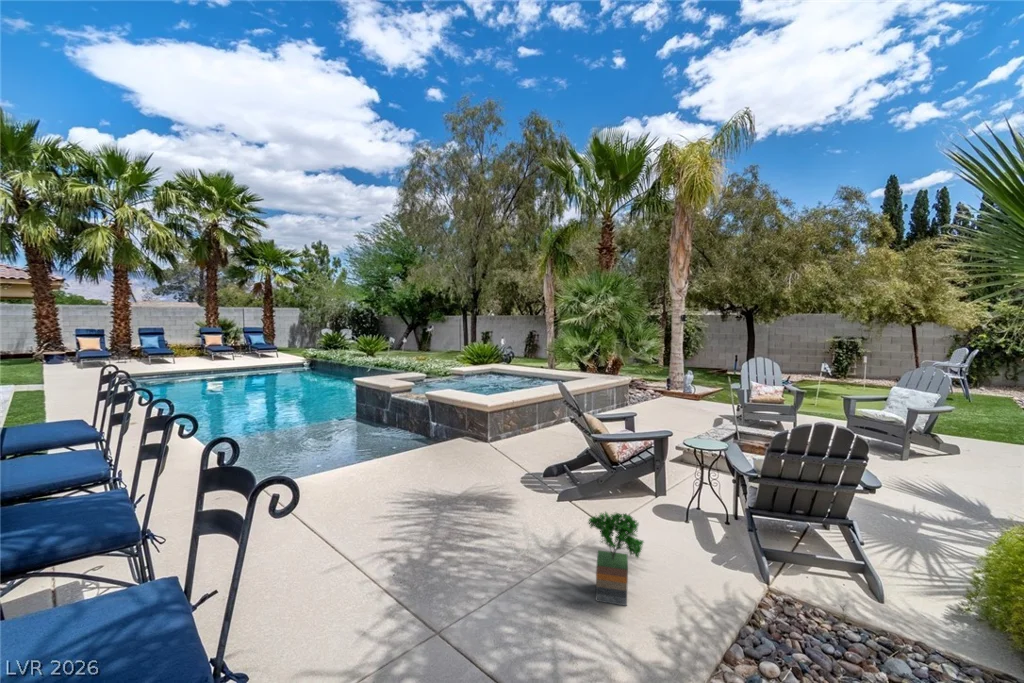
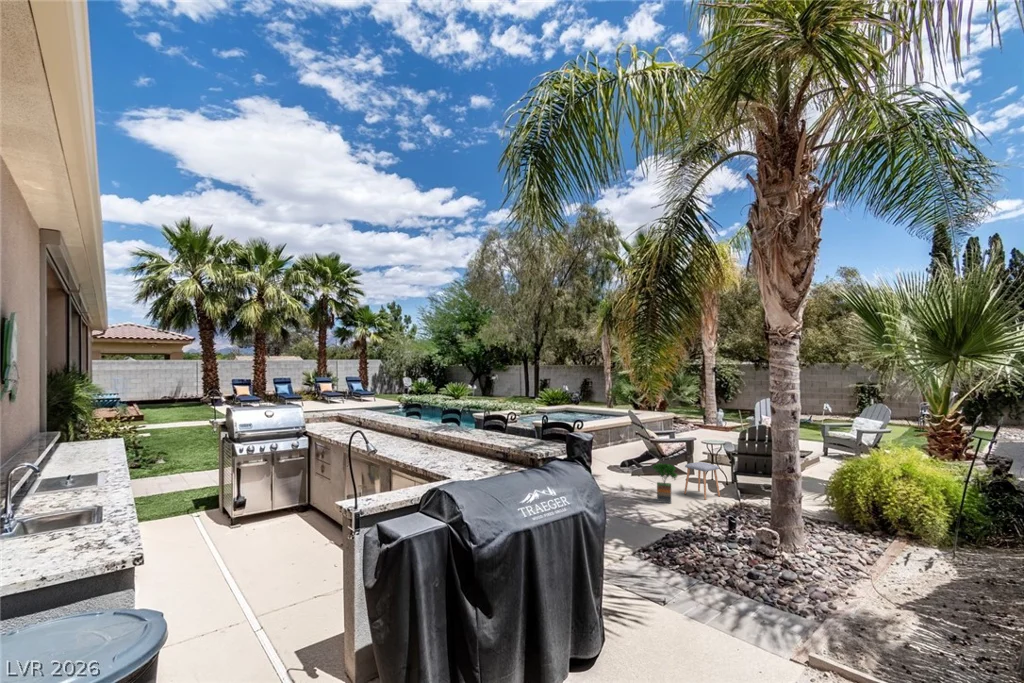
stool: none [652,494,724,584] -> present [684,462,720,500]

